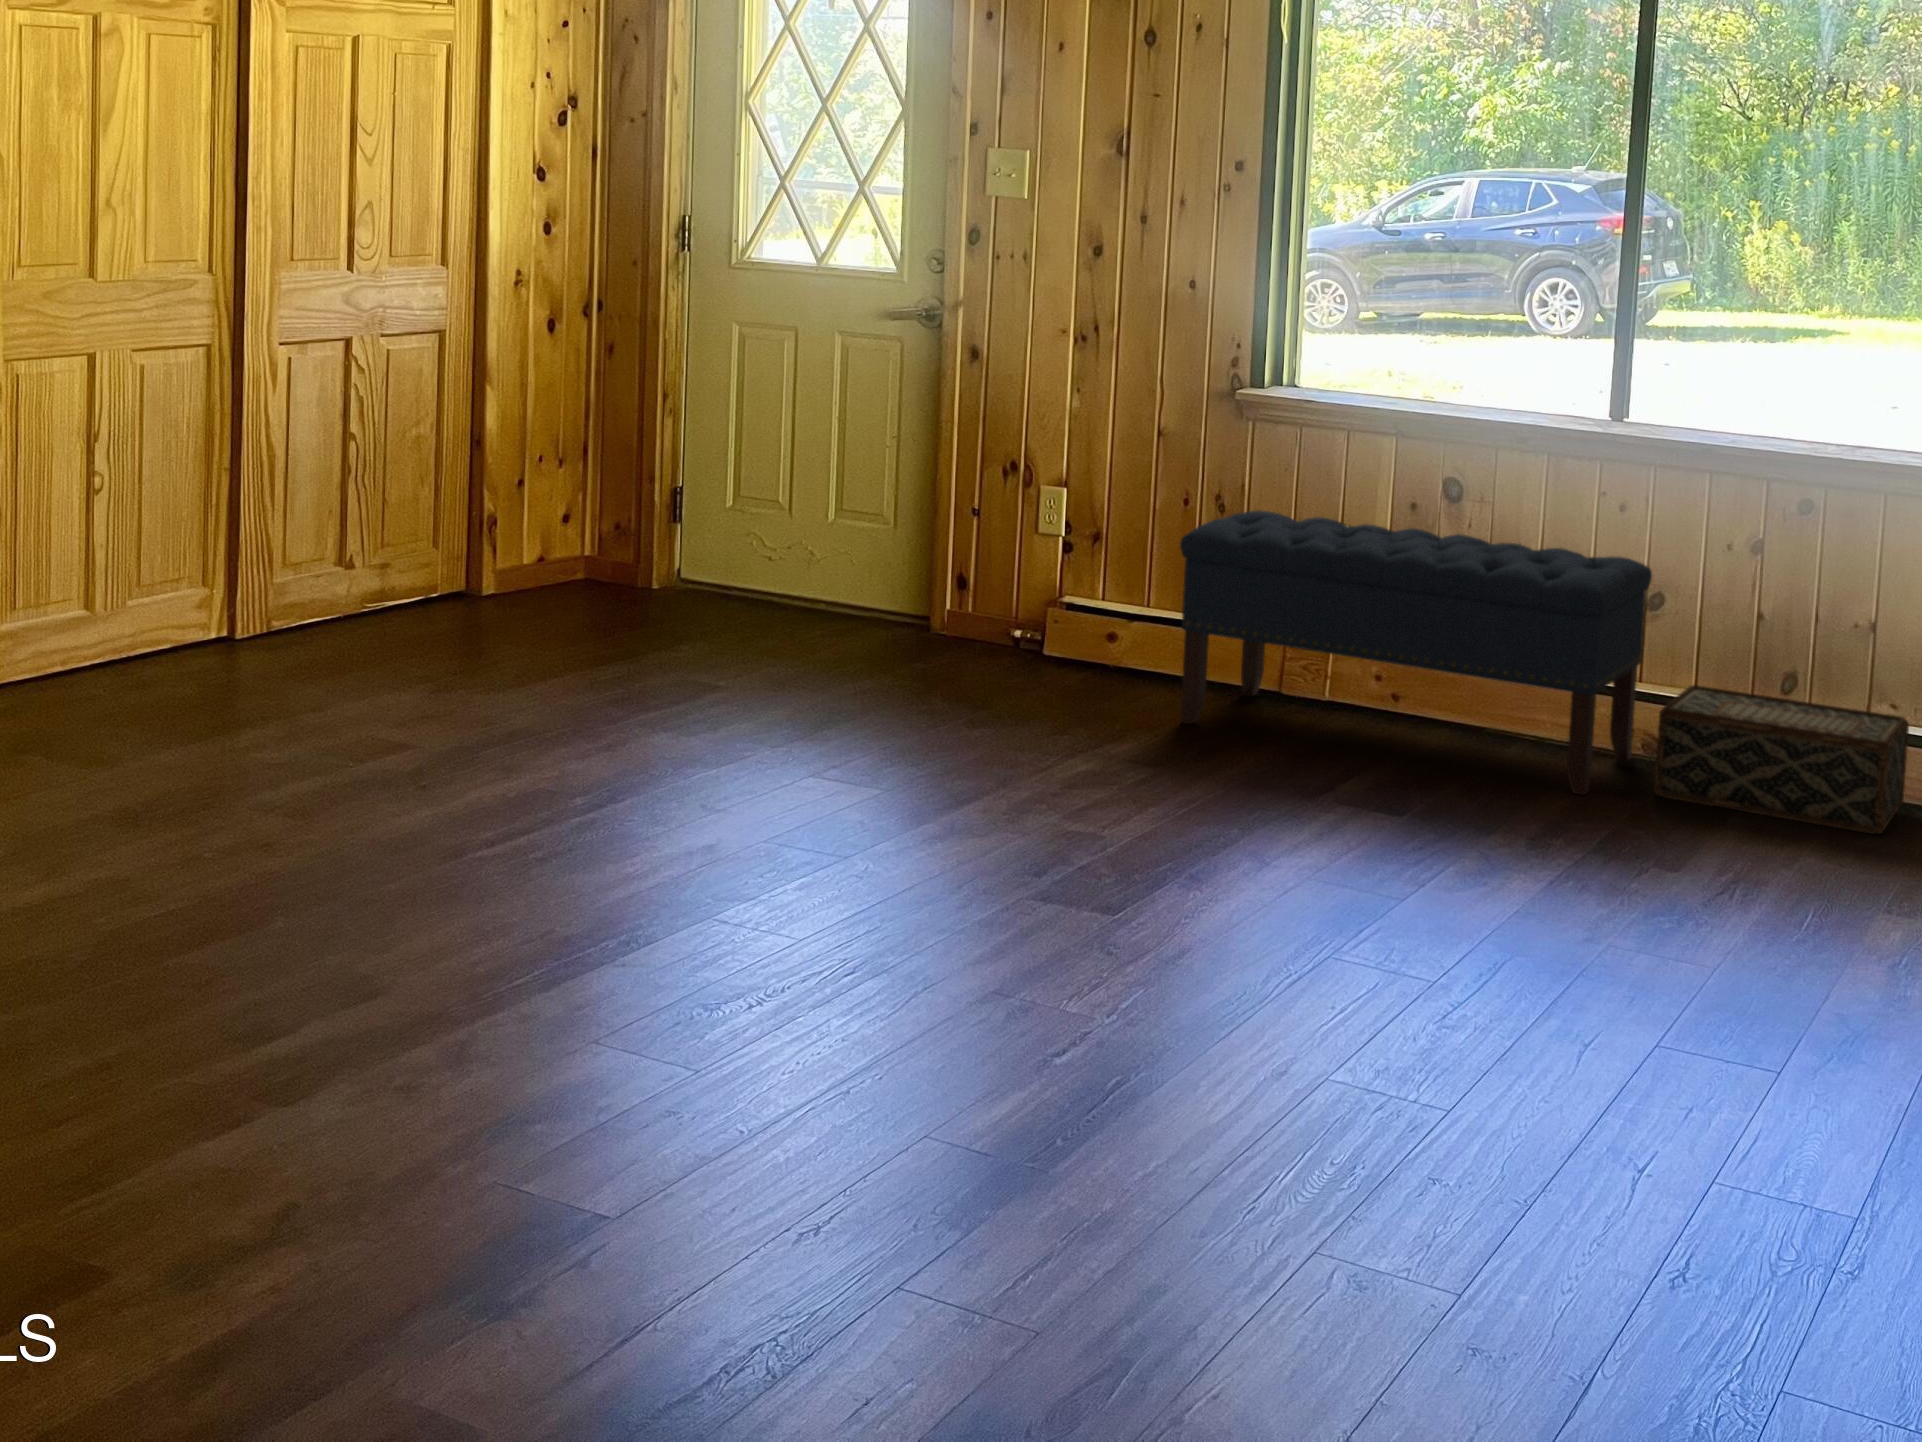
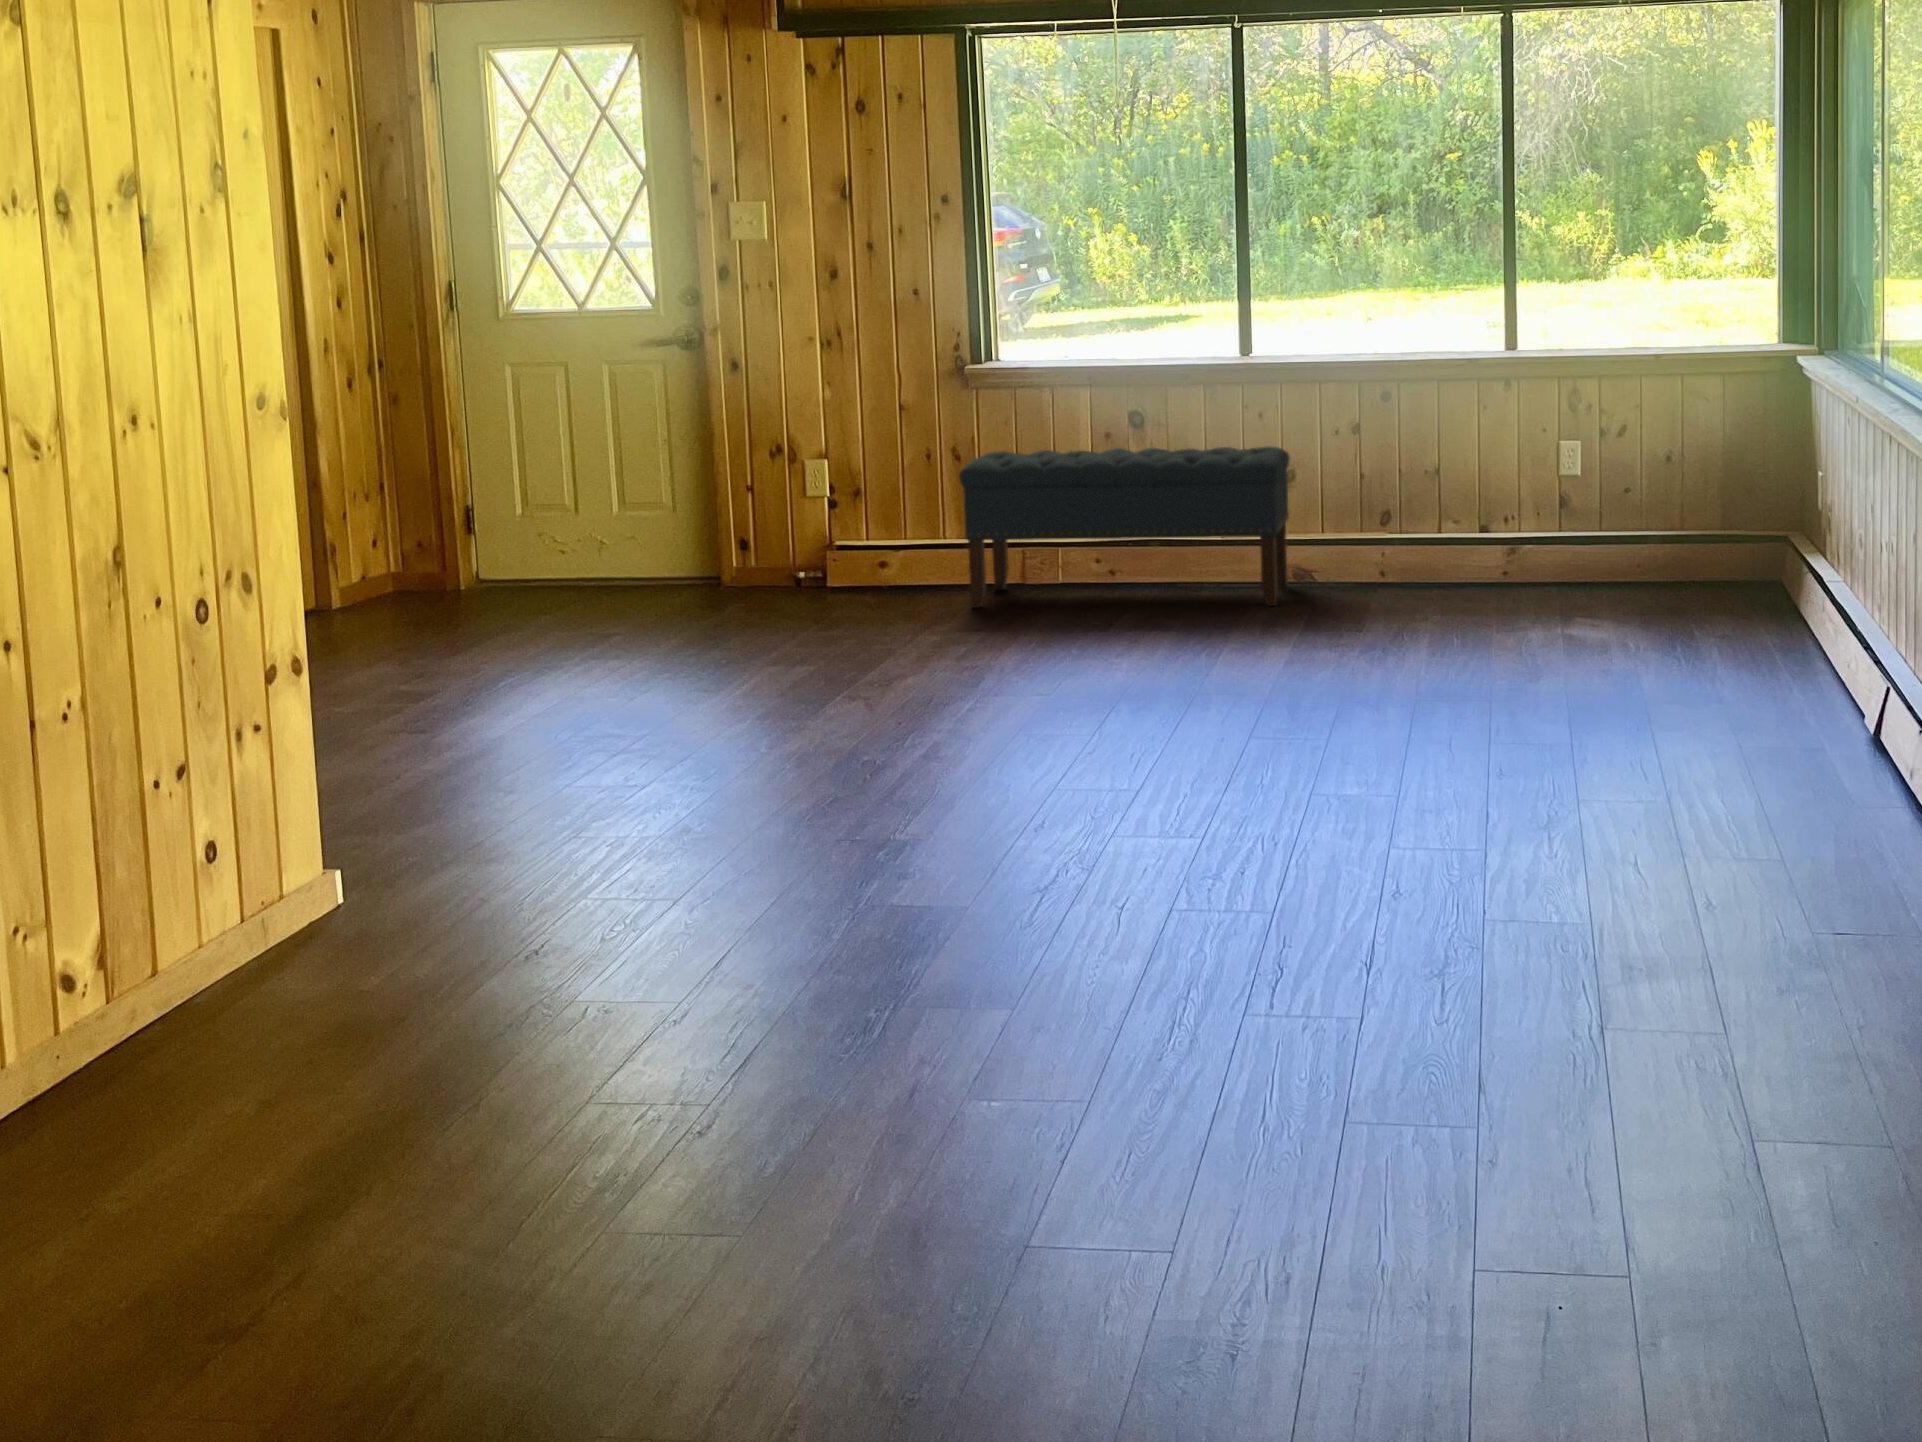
woven basket: present [1654,685,1909,834] -> none [1317,526,1473,600]

